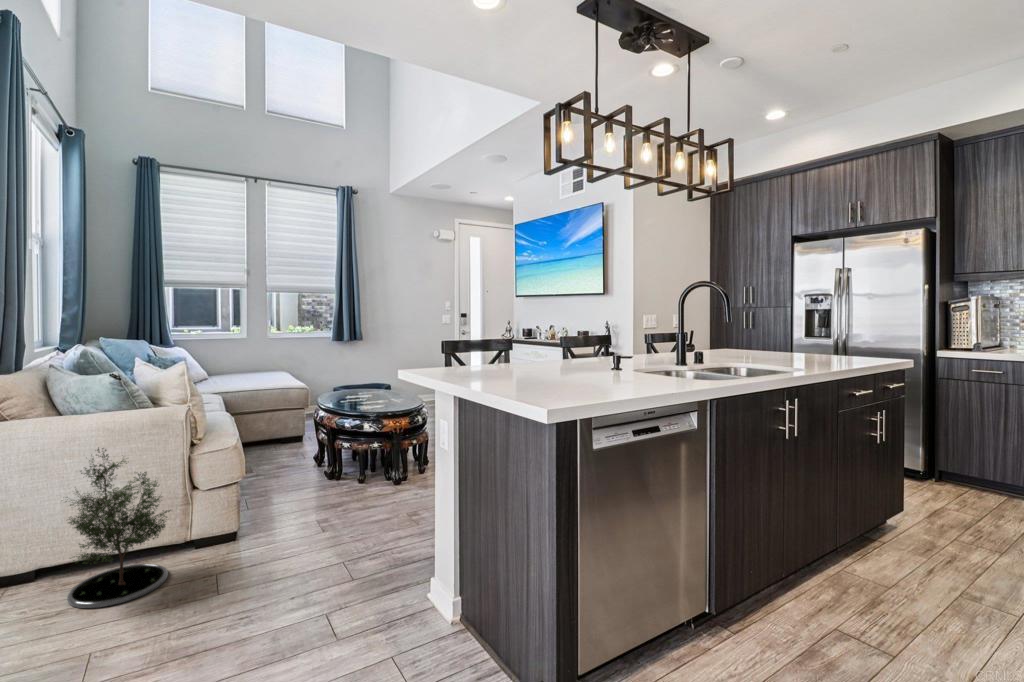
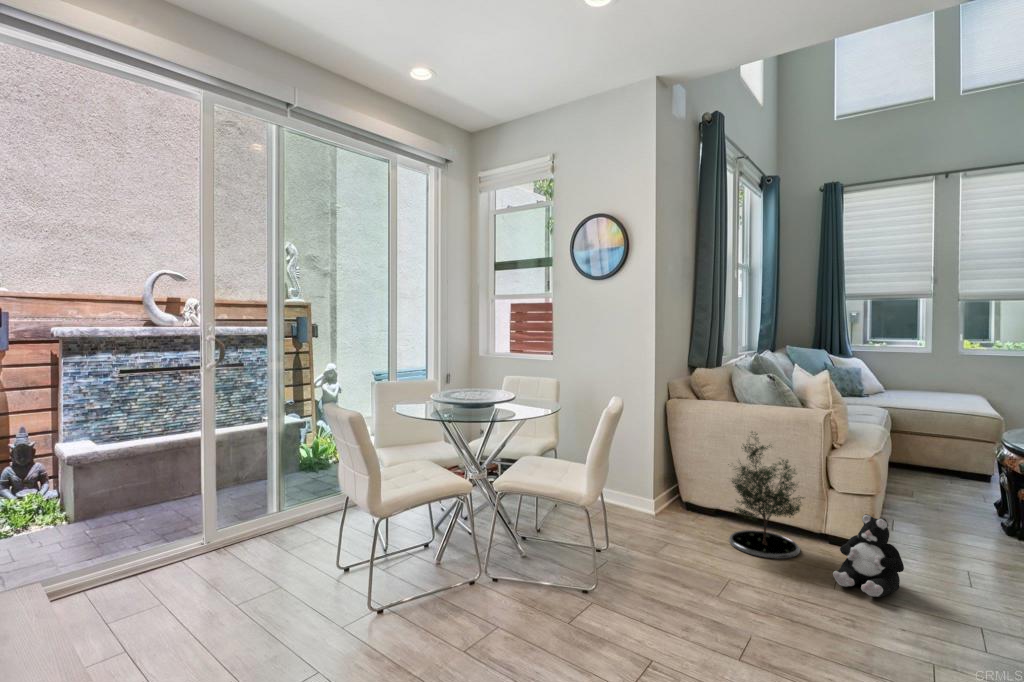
plush toy: none [216,505,280,591] -> present [833,514,904,597]

